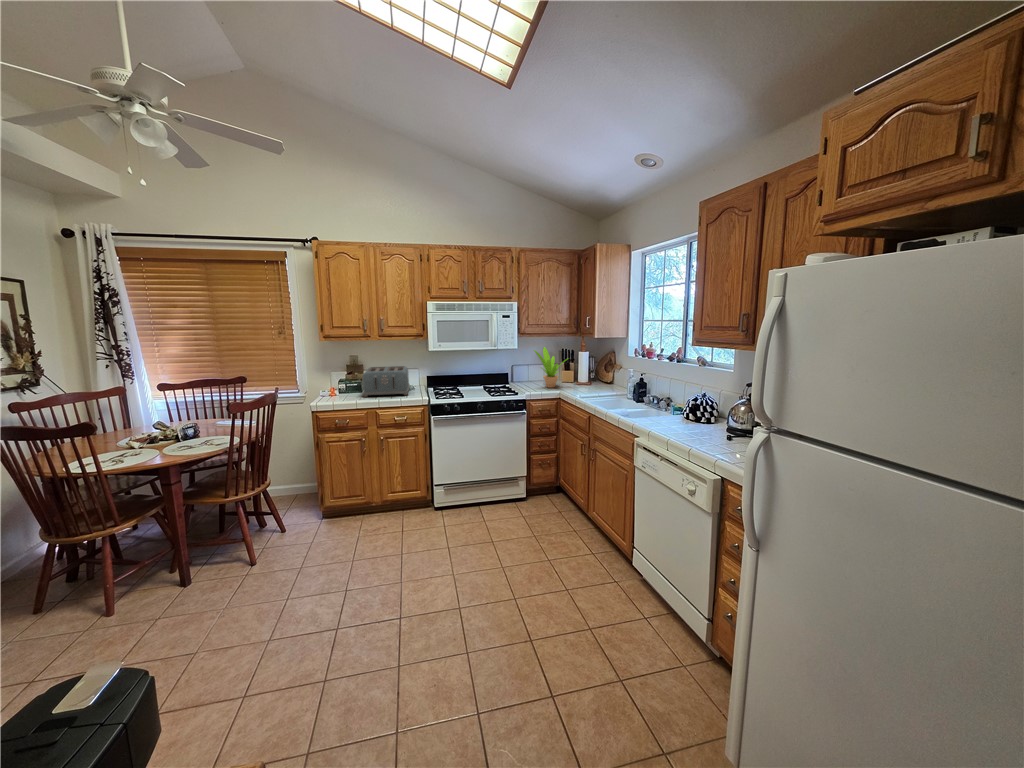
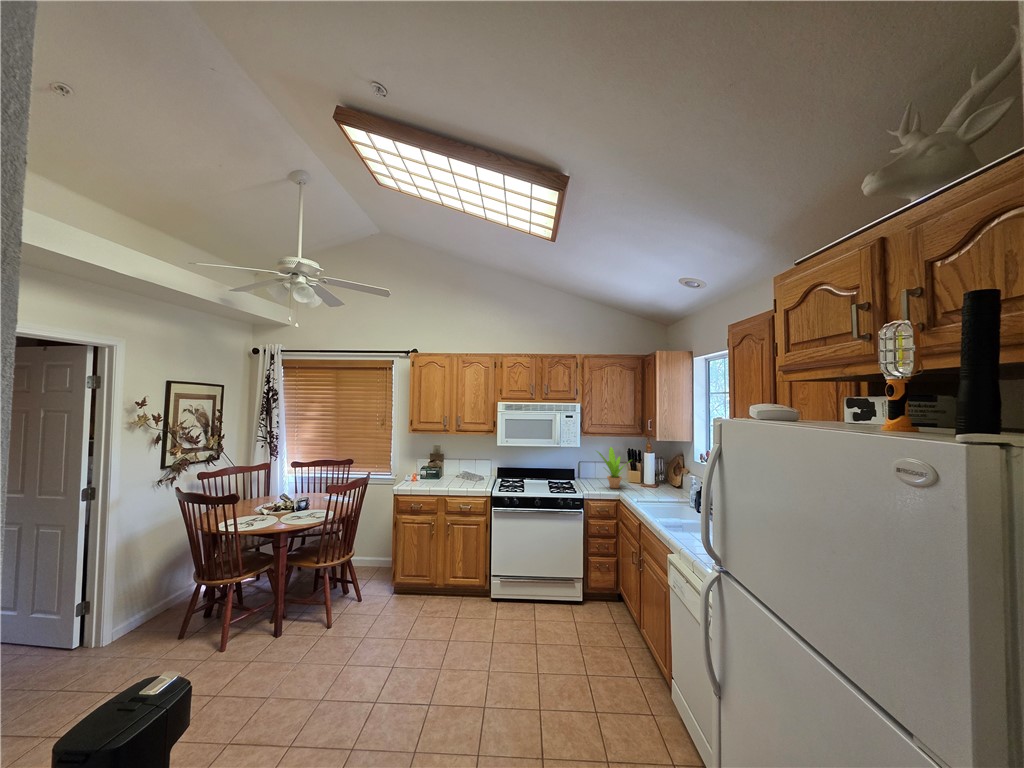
toaster: present [363,366,409,397] -> none [438,458,482,486]

